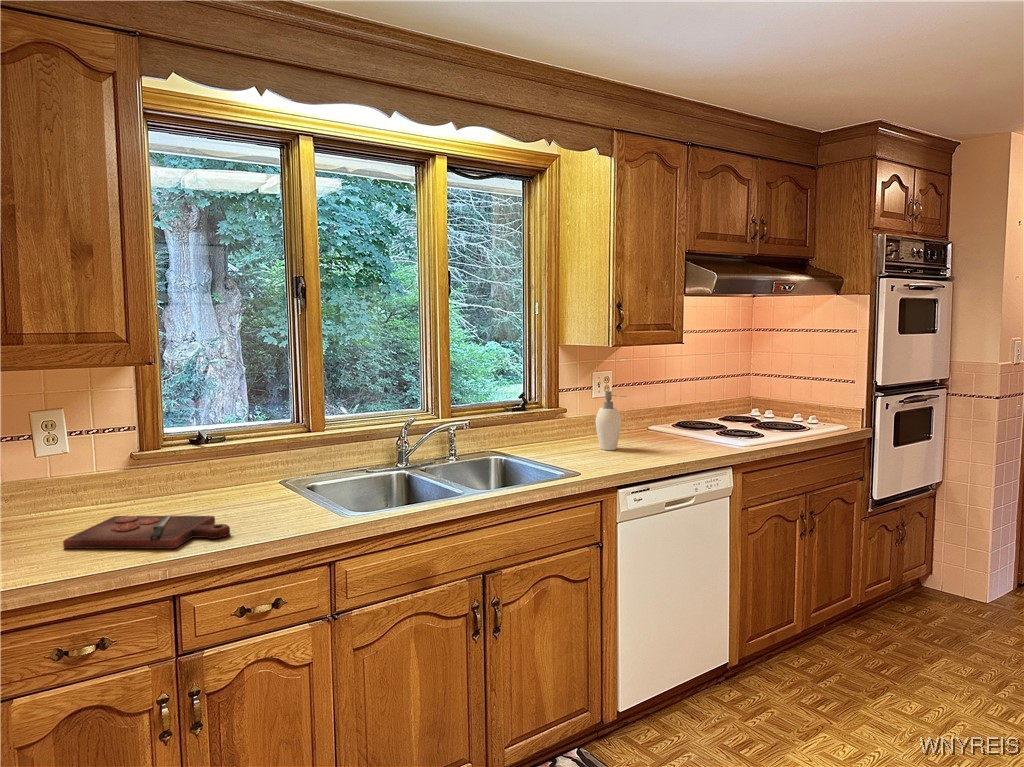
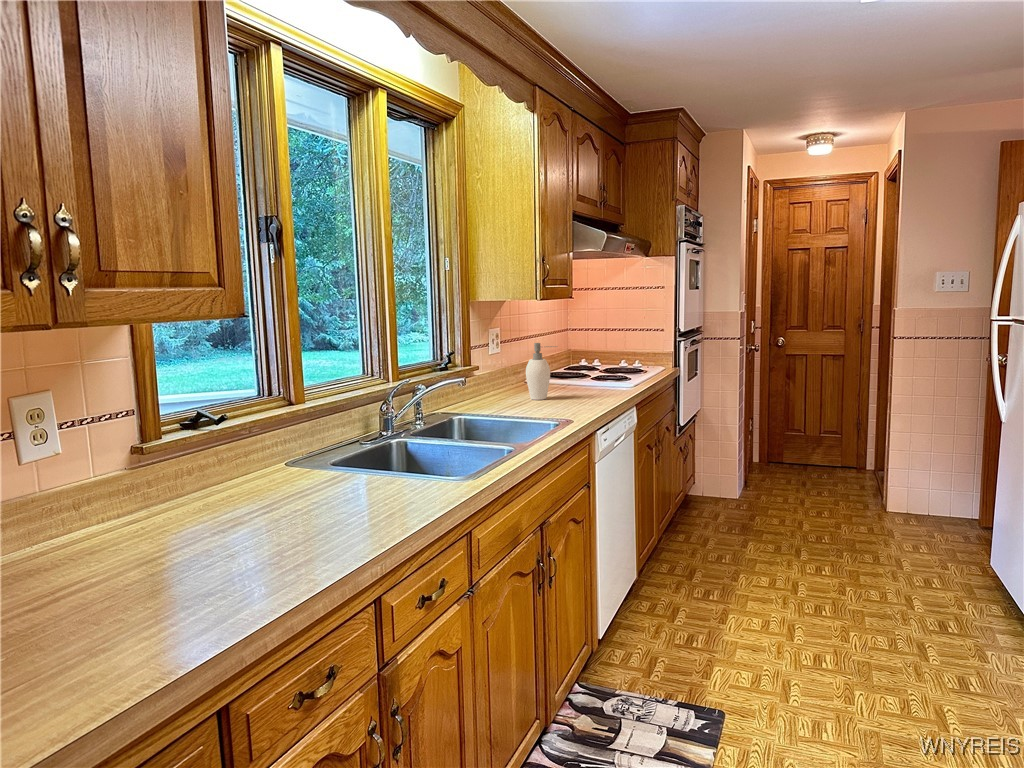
cutting board: present [63,516,230,549] -> none [194,499,387,566]

